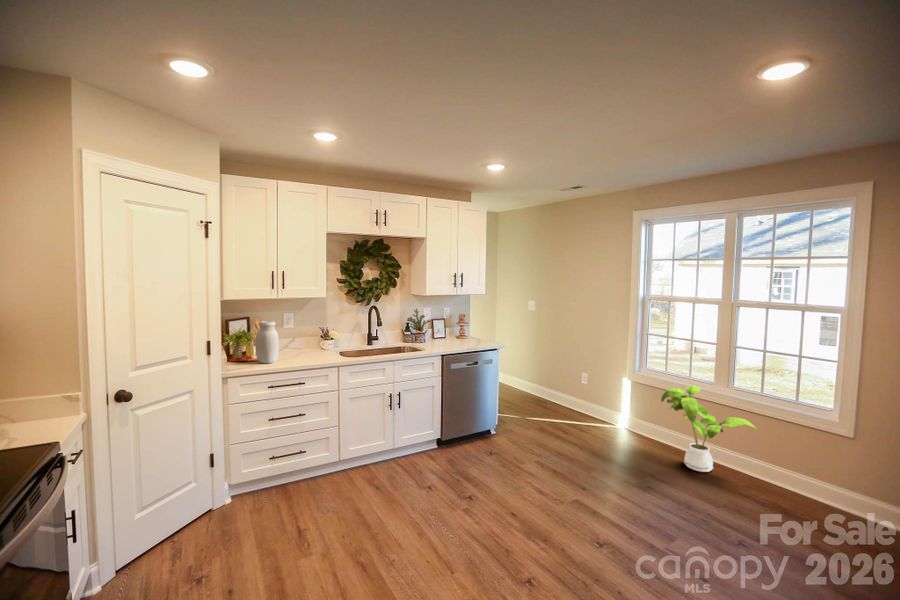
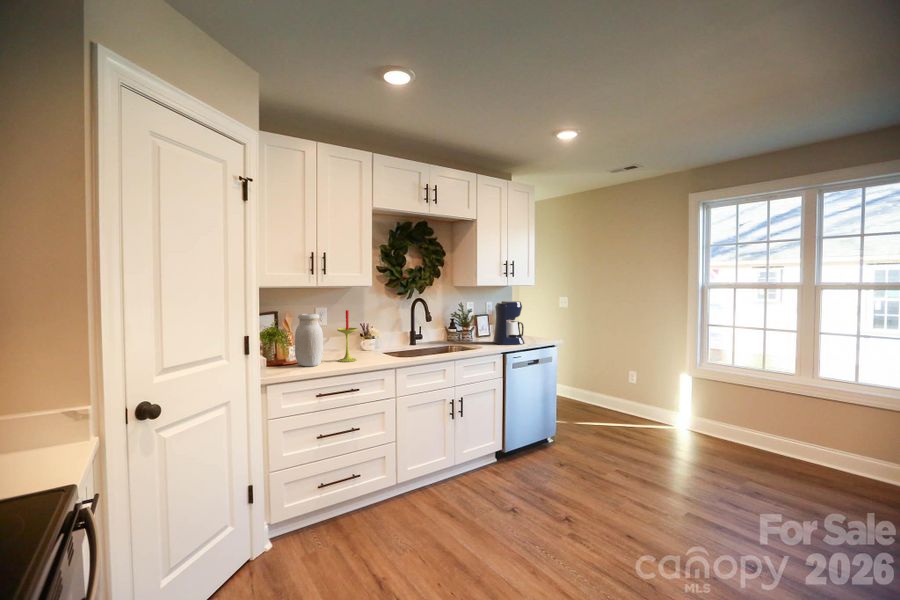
coffee maker: none [442,309,469,347] -> present [493,301,525,345]
candle: none [293,317,310,360] -> present [337,310,357,362]
house plant: present [661,385,756,472] -> none [745,377,869,474]

